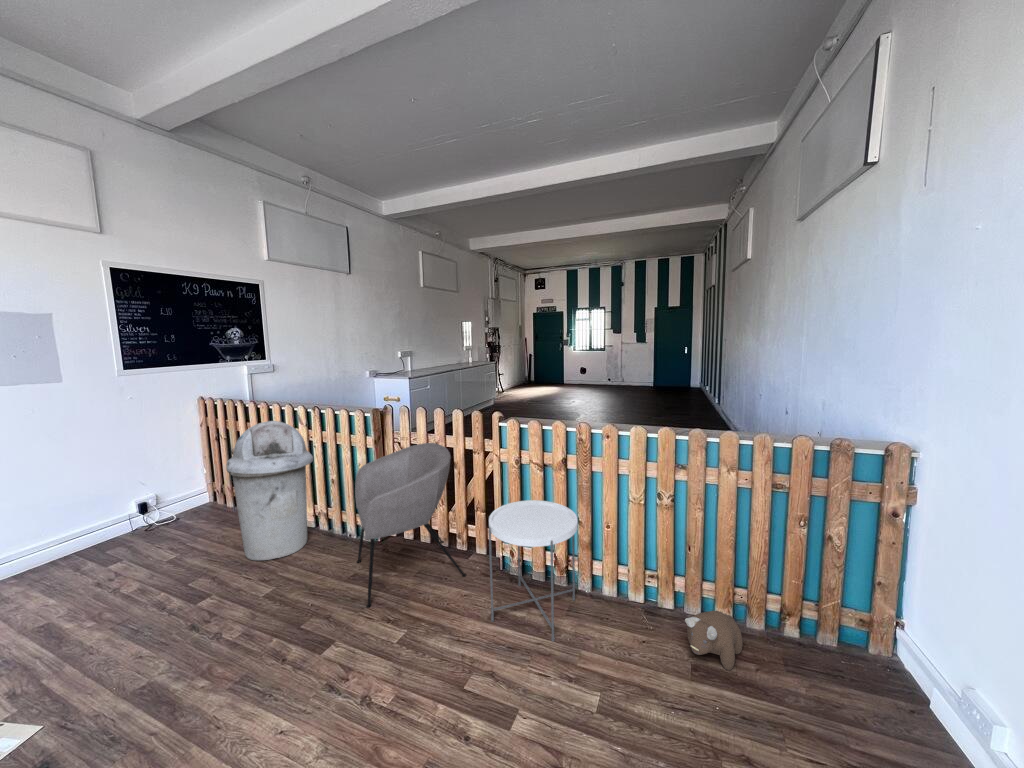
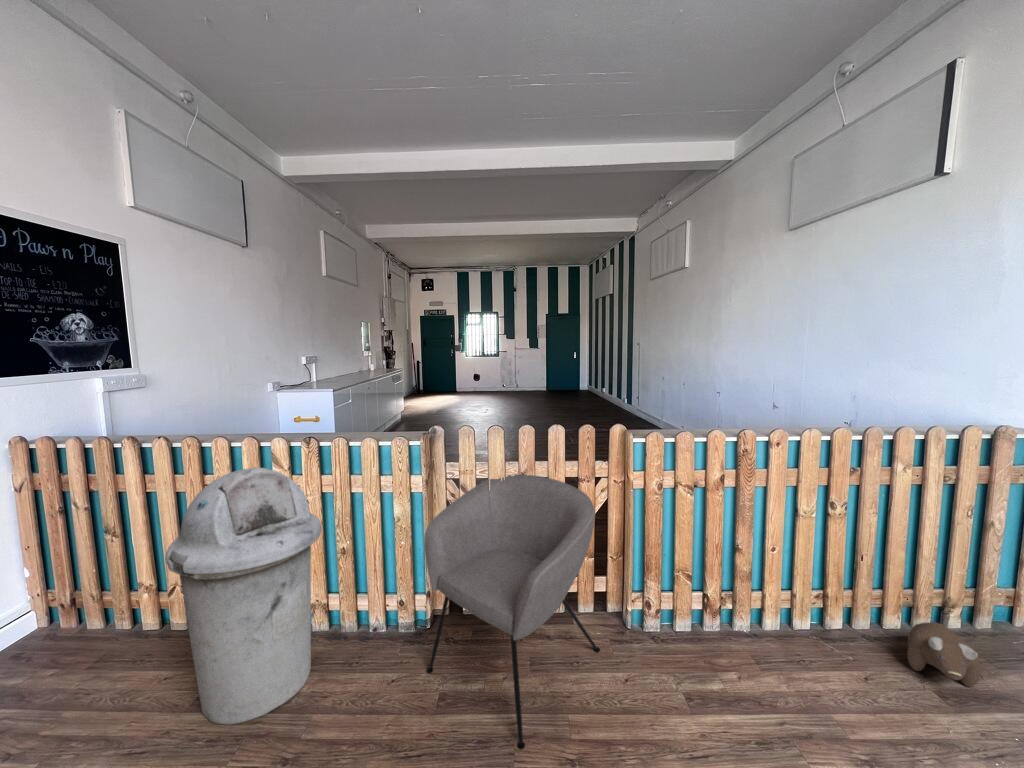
side table: present [489,500,578,642] -> none [672,531,802,714]

